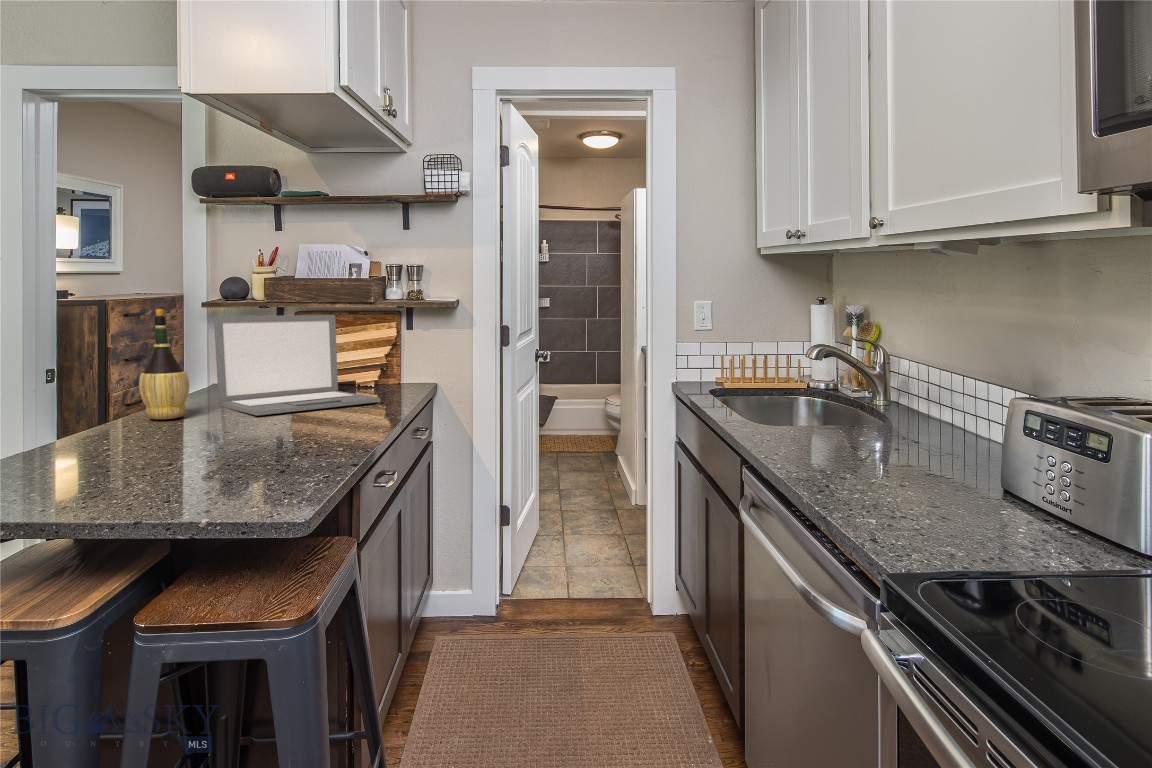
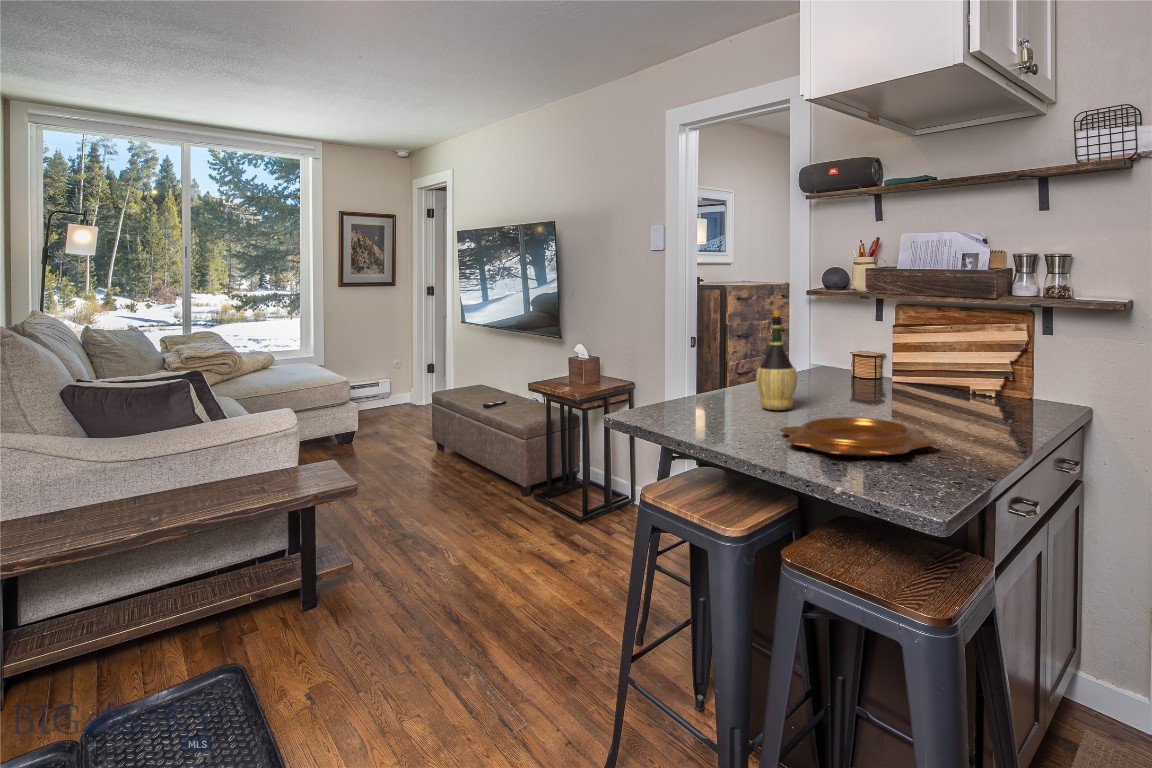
laptop: present [214,315,381,416] -> none [820,308,993,415]
decorative bowl: none [167,414,328,448] -> present [780,417,937,457]

